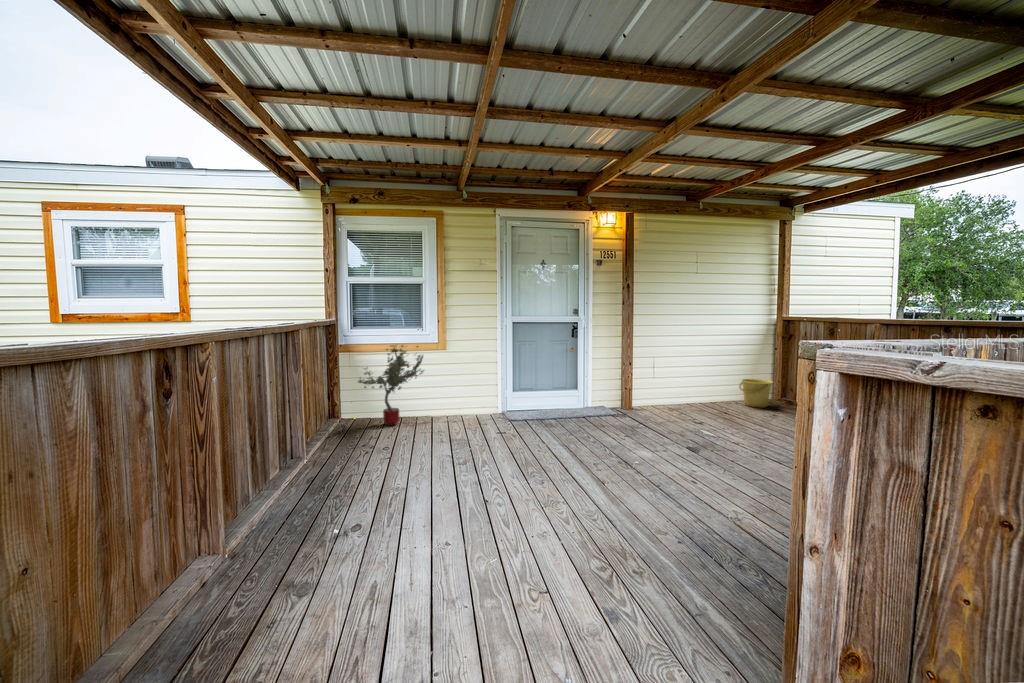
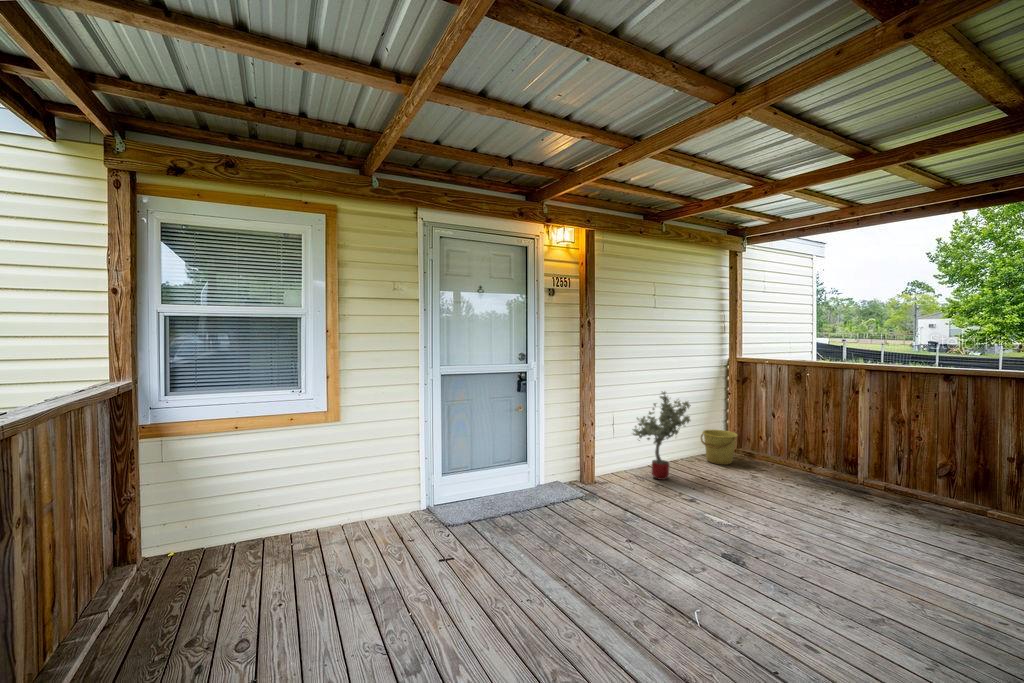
potted tree: present [358,345,424,426] -> present [633,392,691,480]

